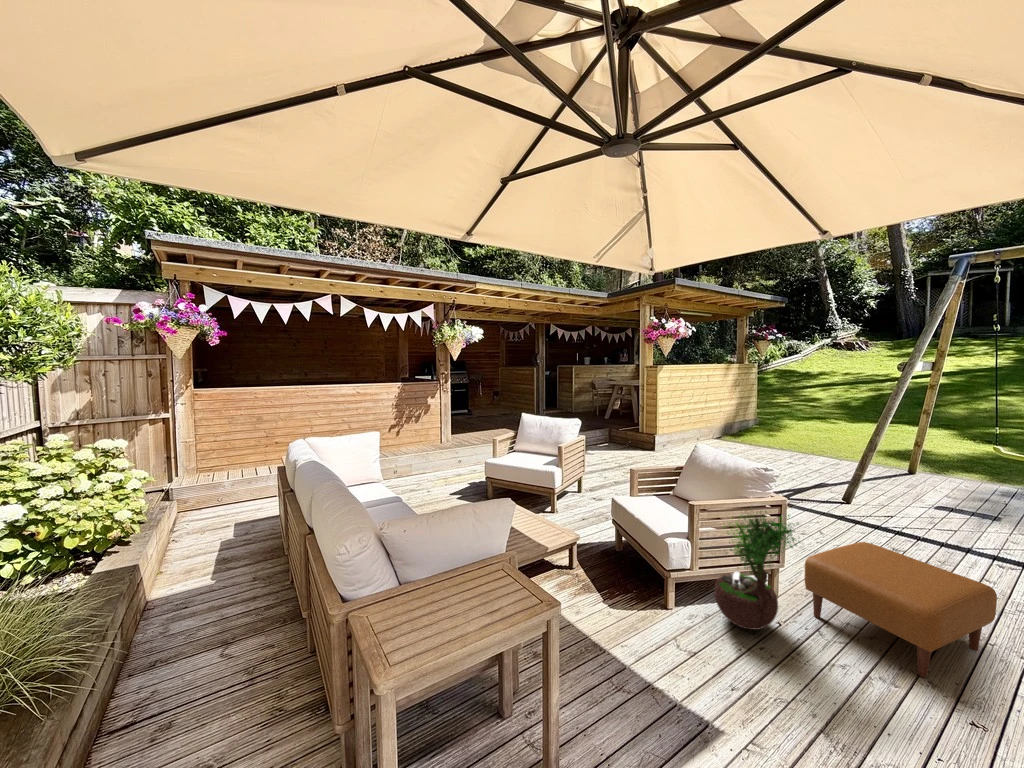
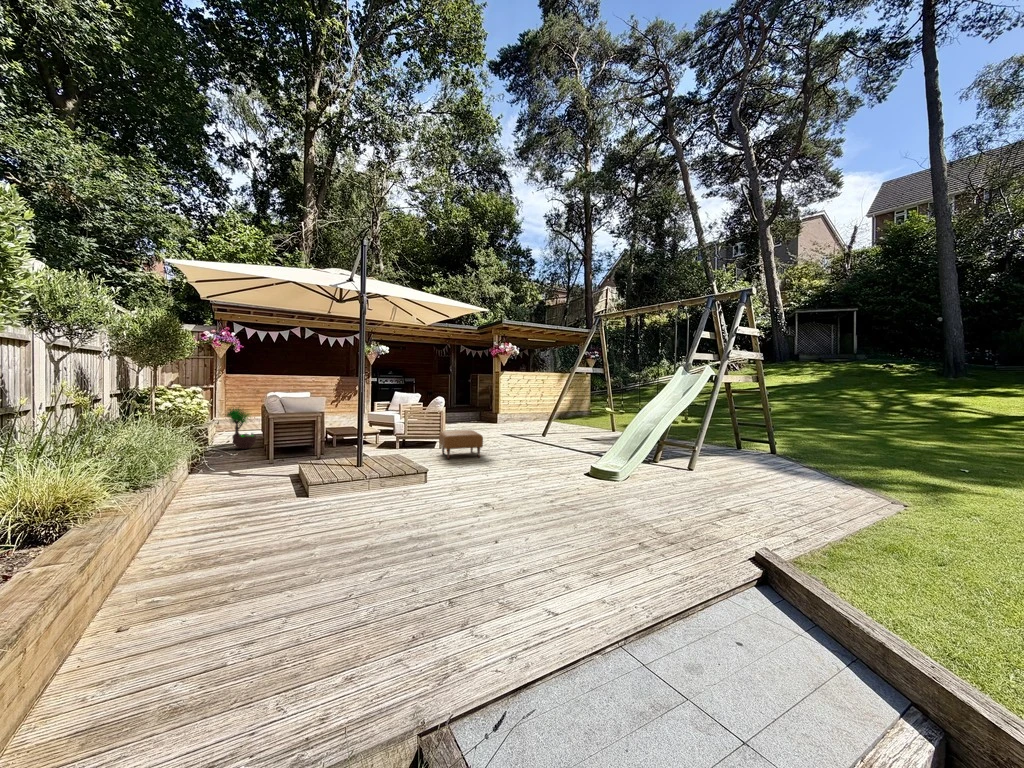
potted tree: present [714,511,805,630] -> present [227,408,256,449]

